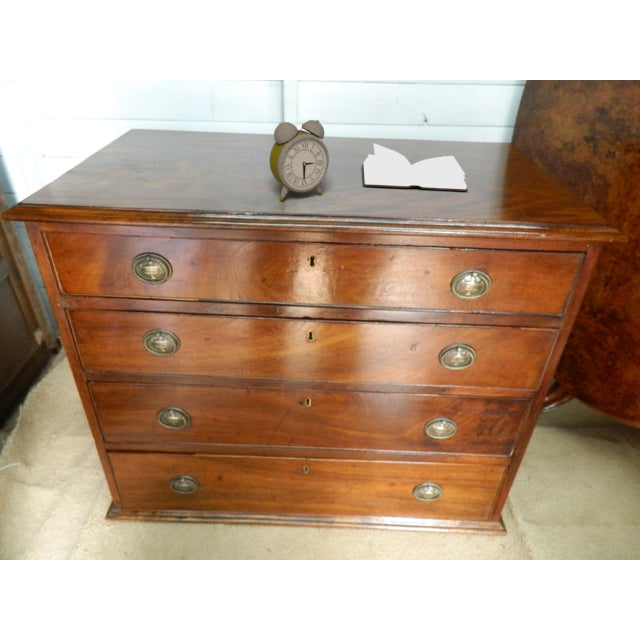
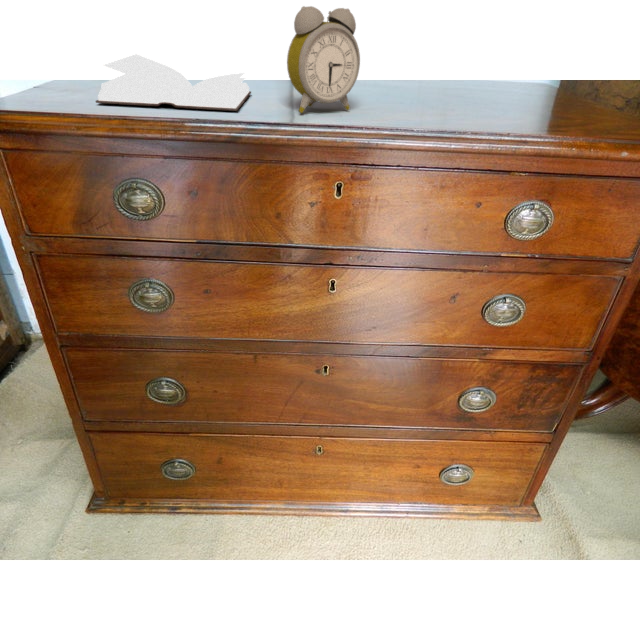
book: present [362,143,468,191] -> present [96,54,251,111]

